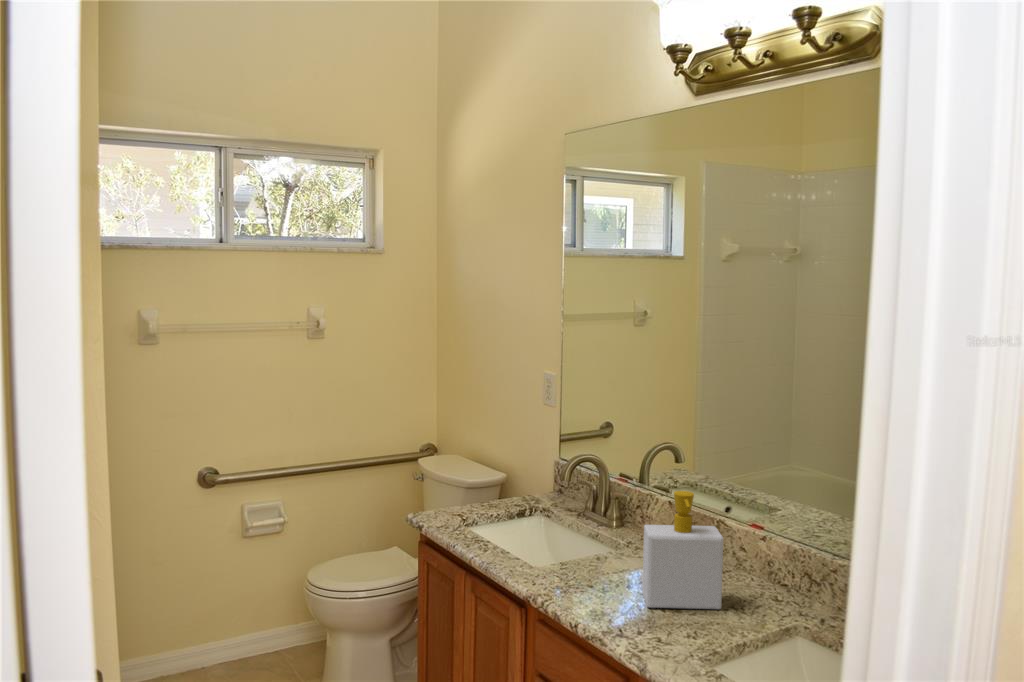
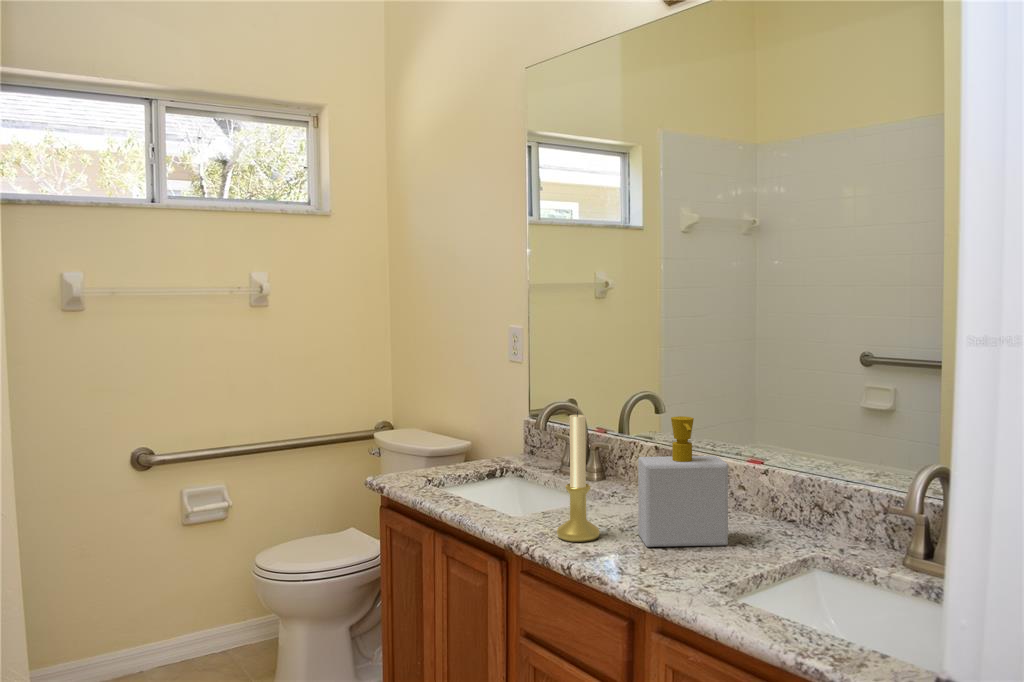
candle holder: none [569,481,608,599] -> present [557,411,600,542]

